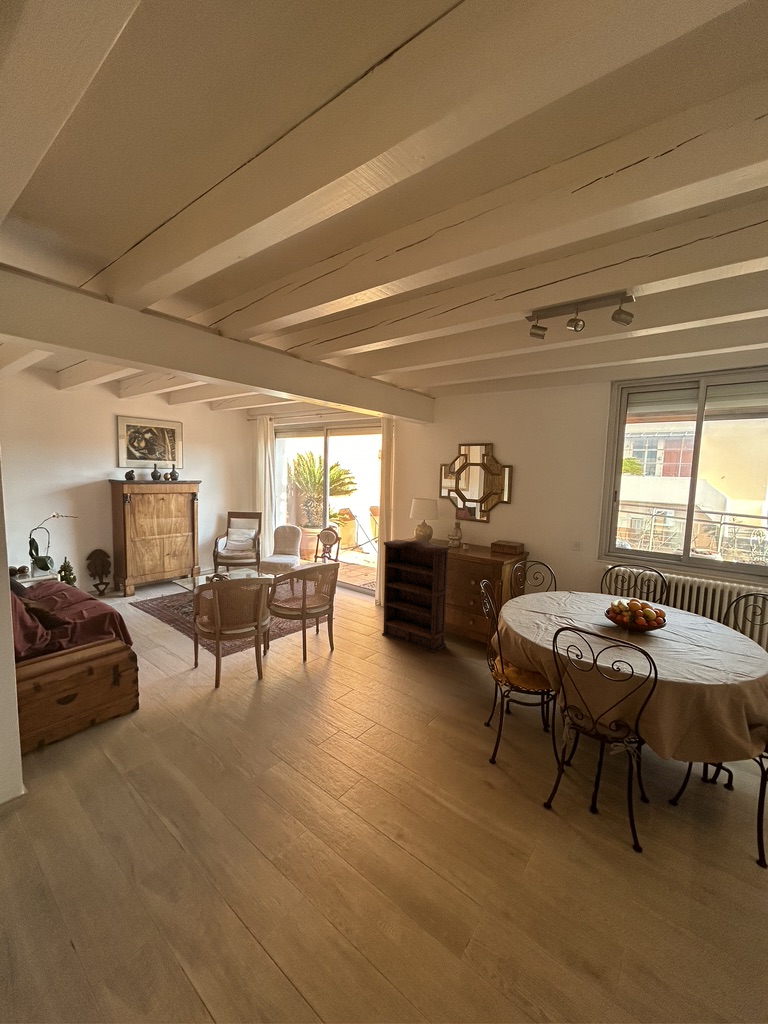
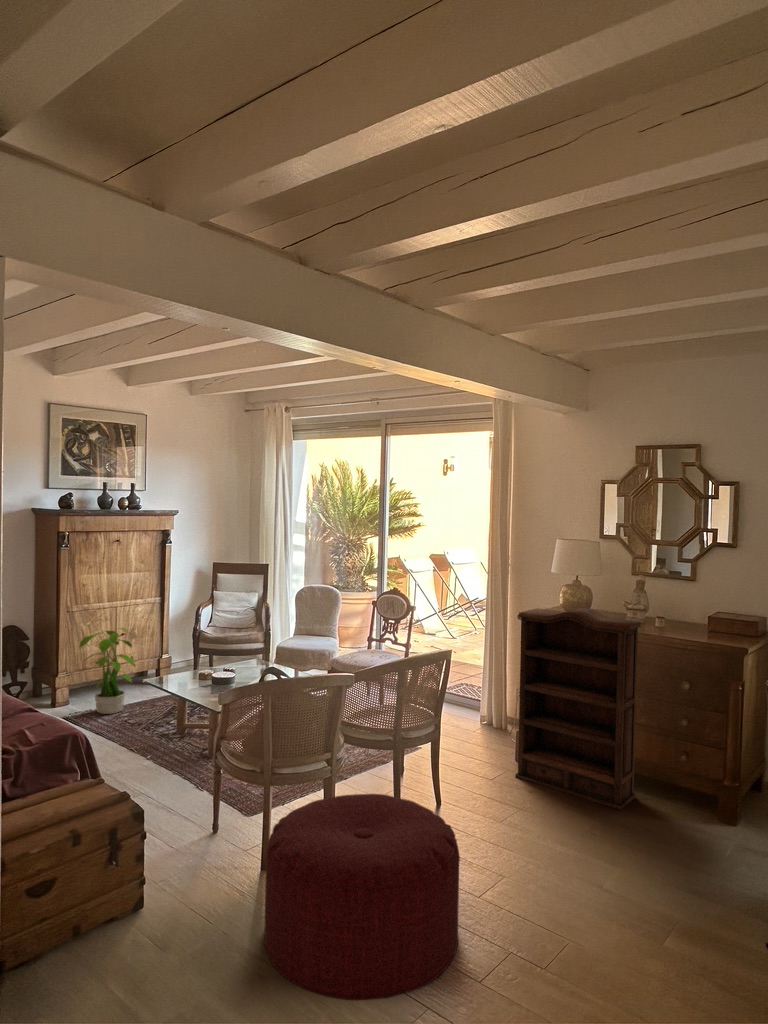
potted plant: none [138,550,174,600] -> present [79,628,135,714]
ottoman: none [199,645,311,754] -> present [264,794,460,1000]

